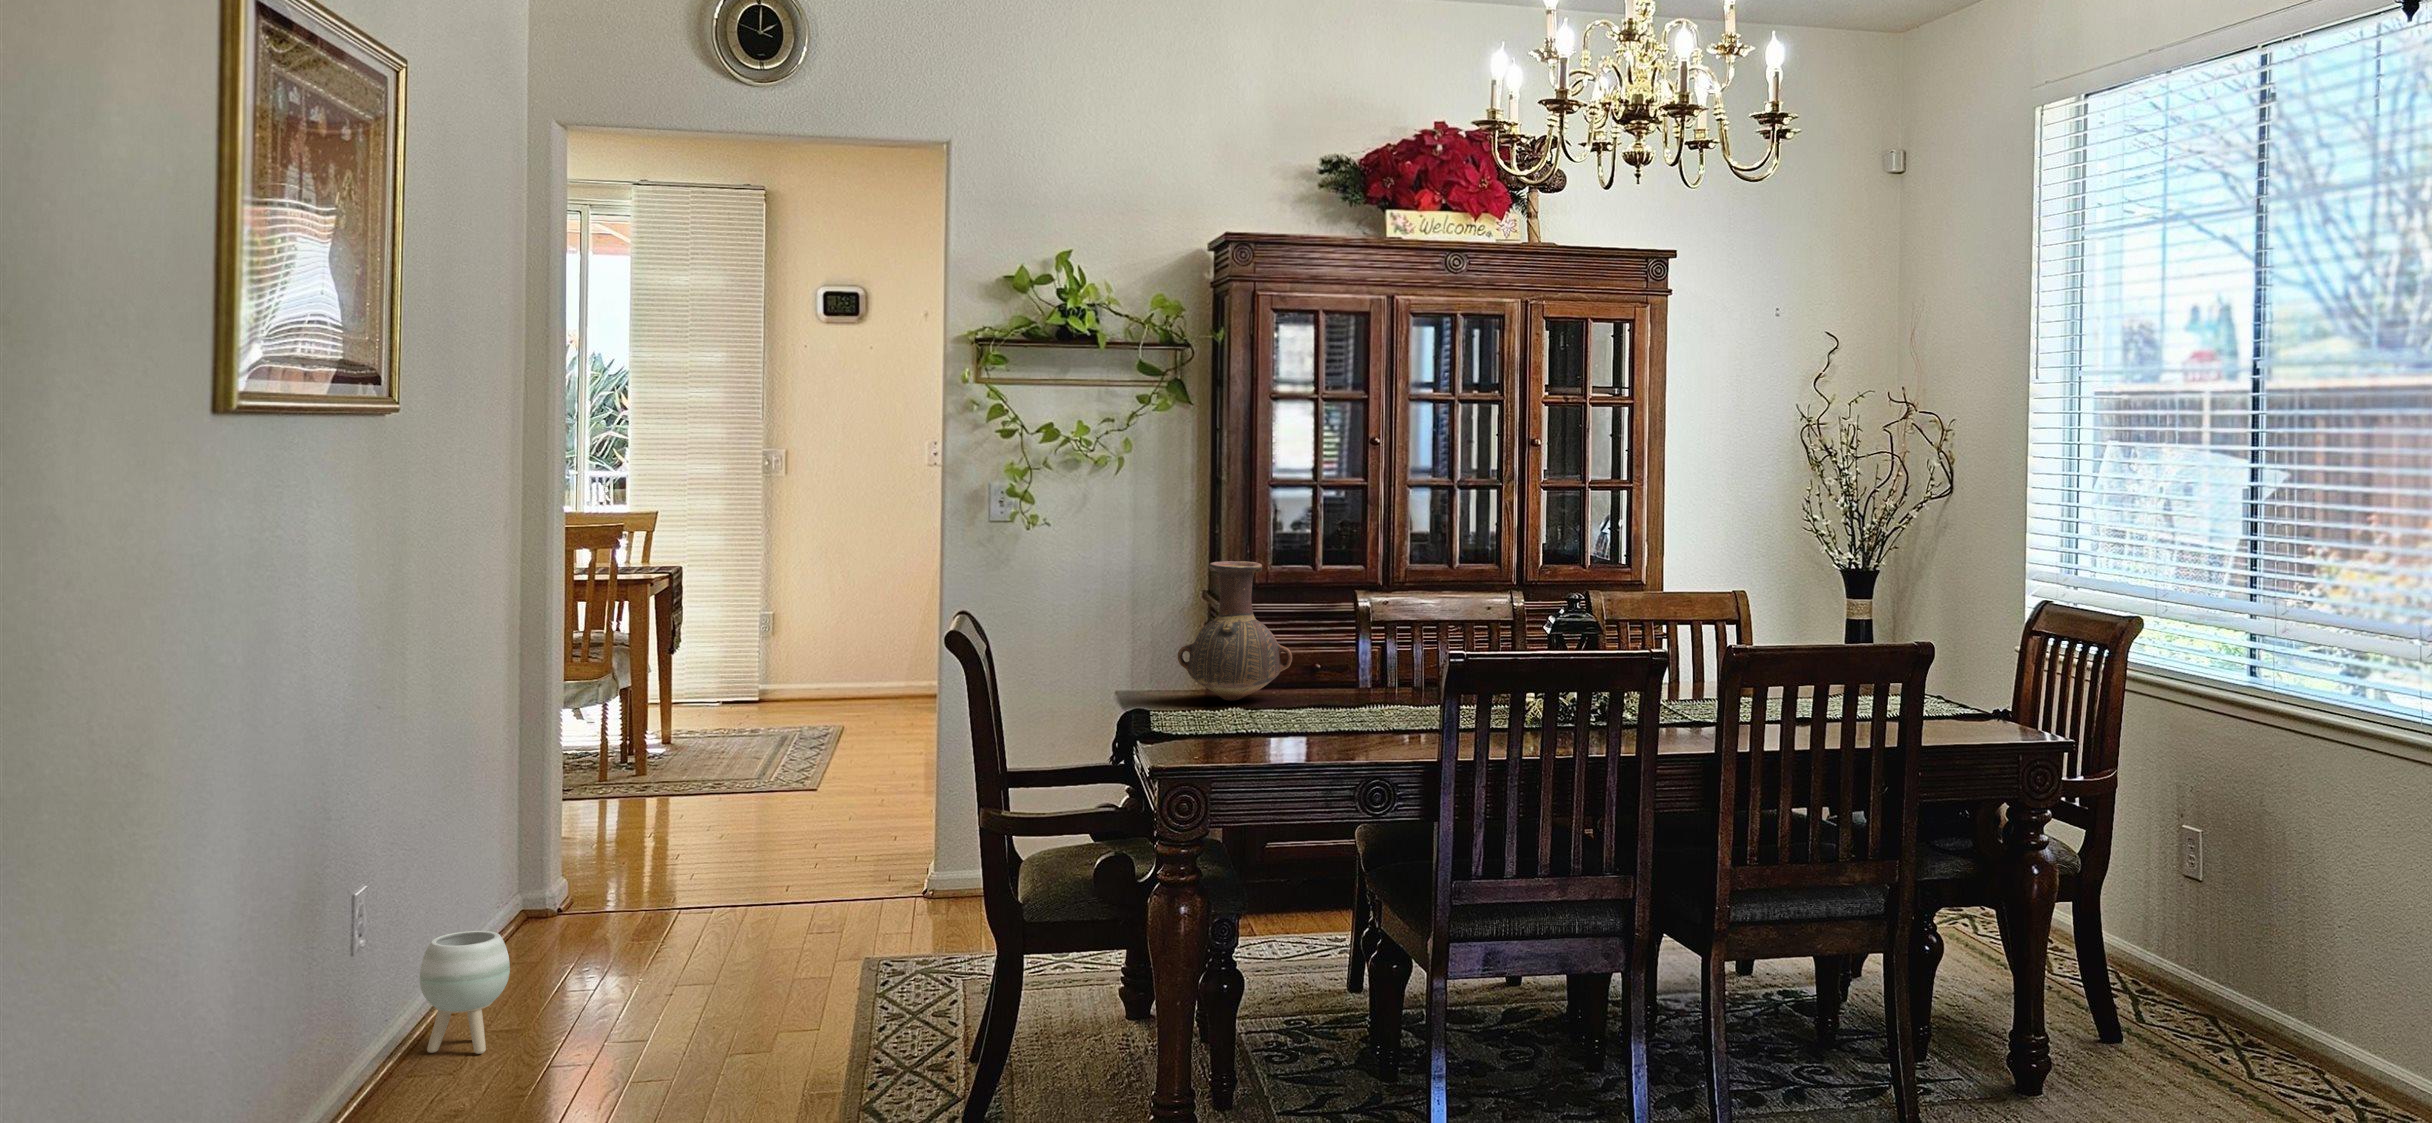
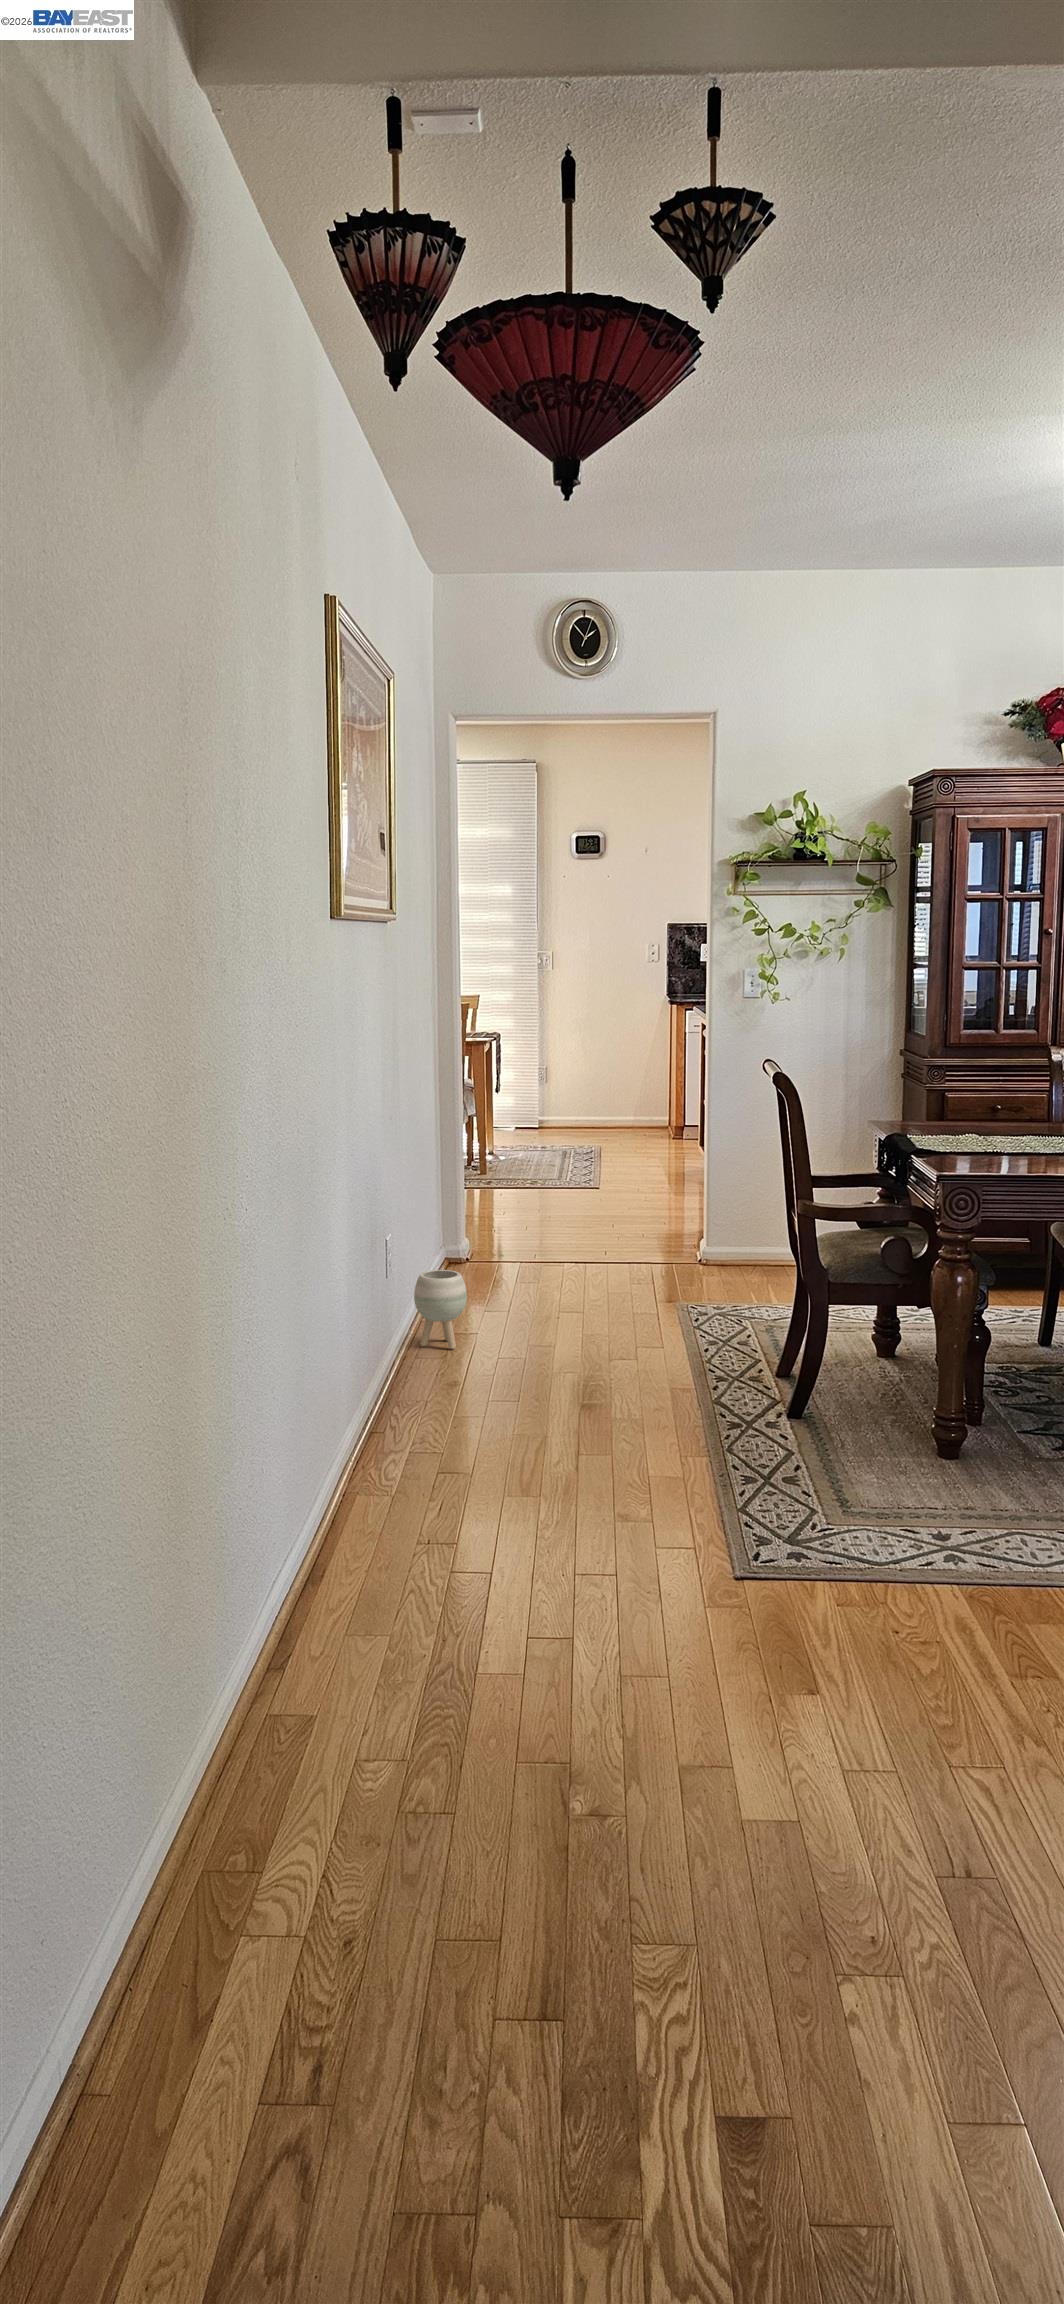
vase: present [1178,561,1292,701] -> none [920,1024,1009,1129]

